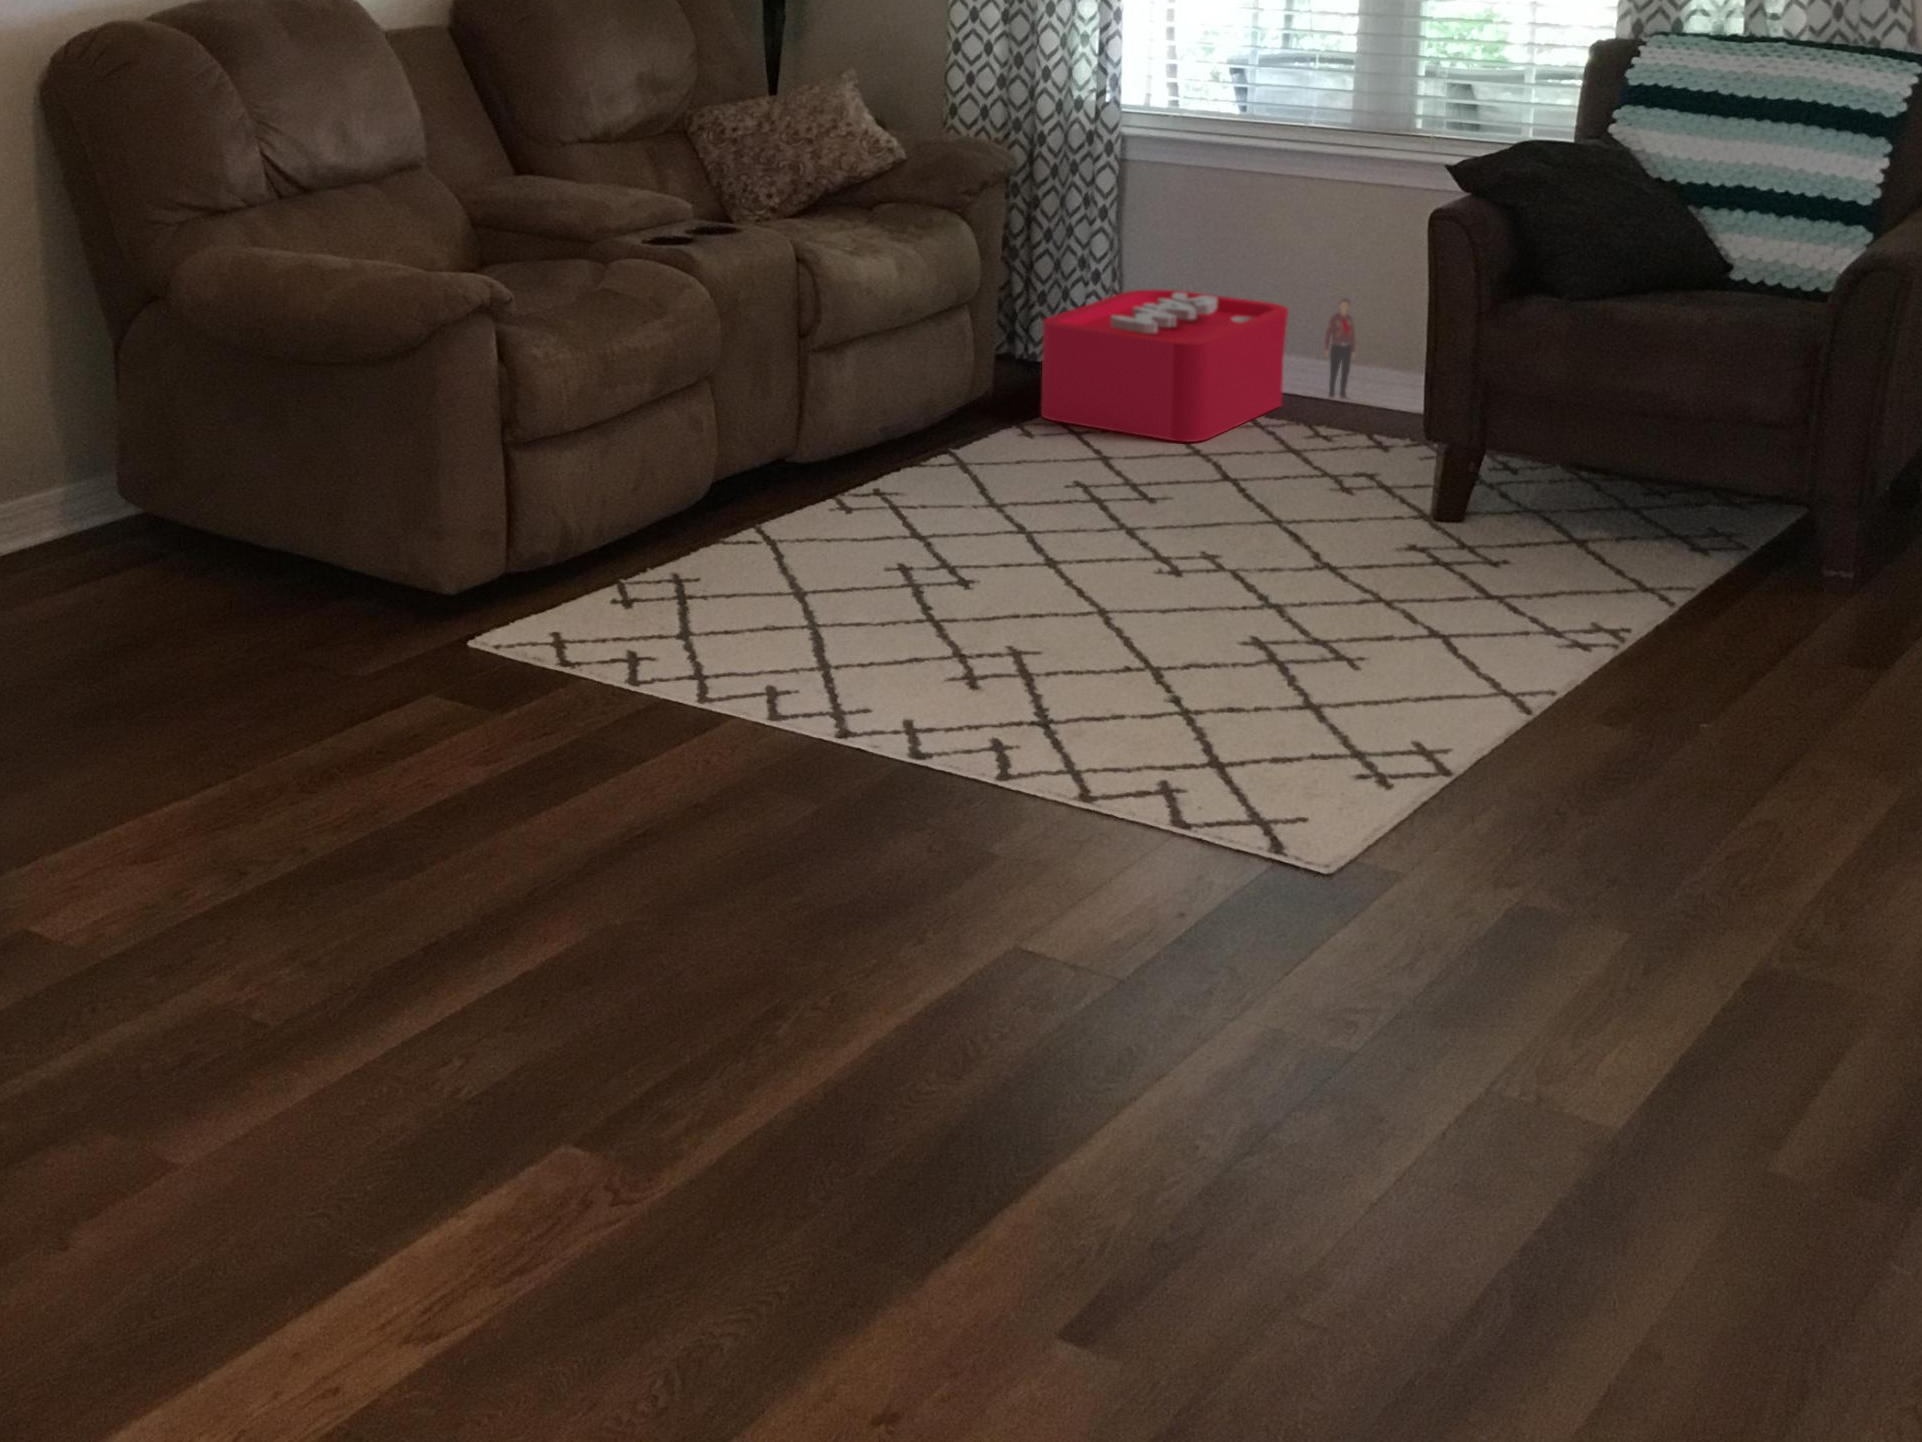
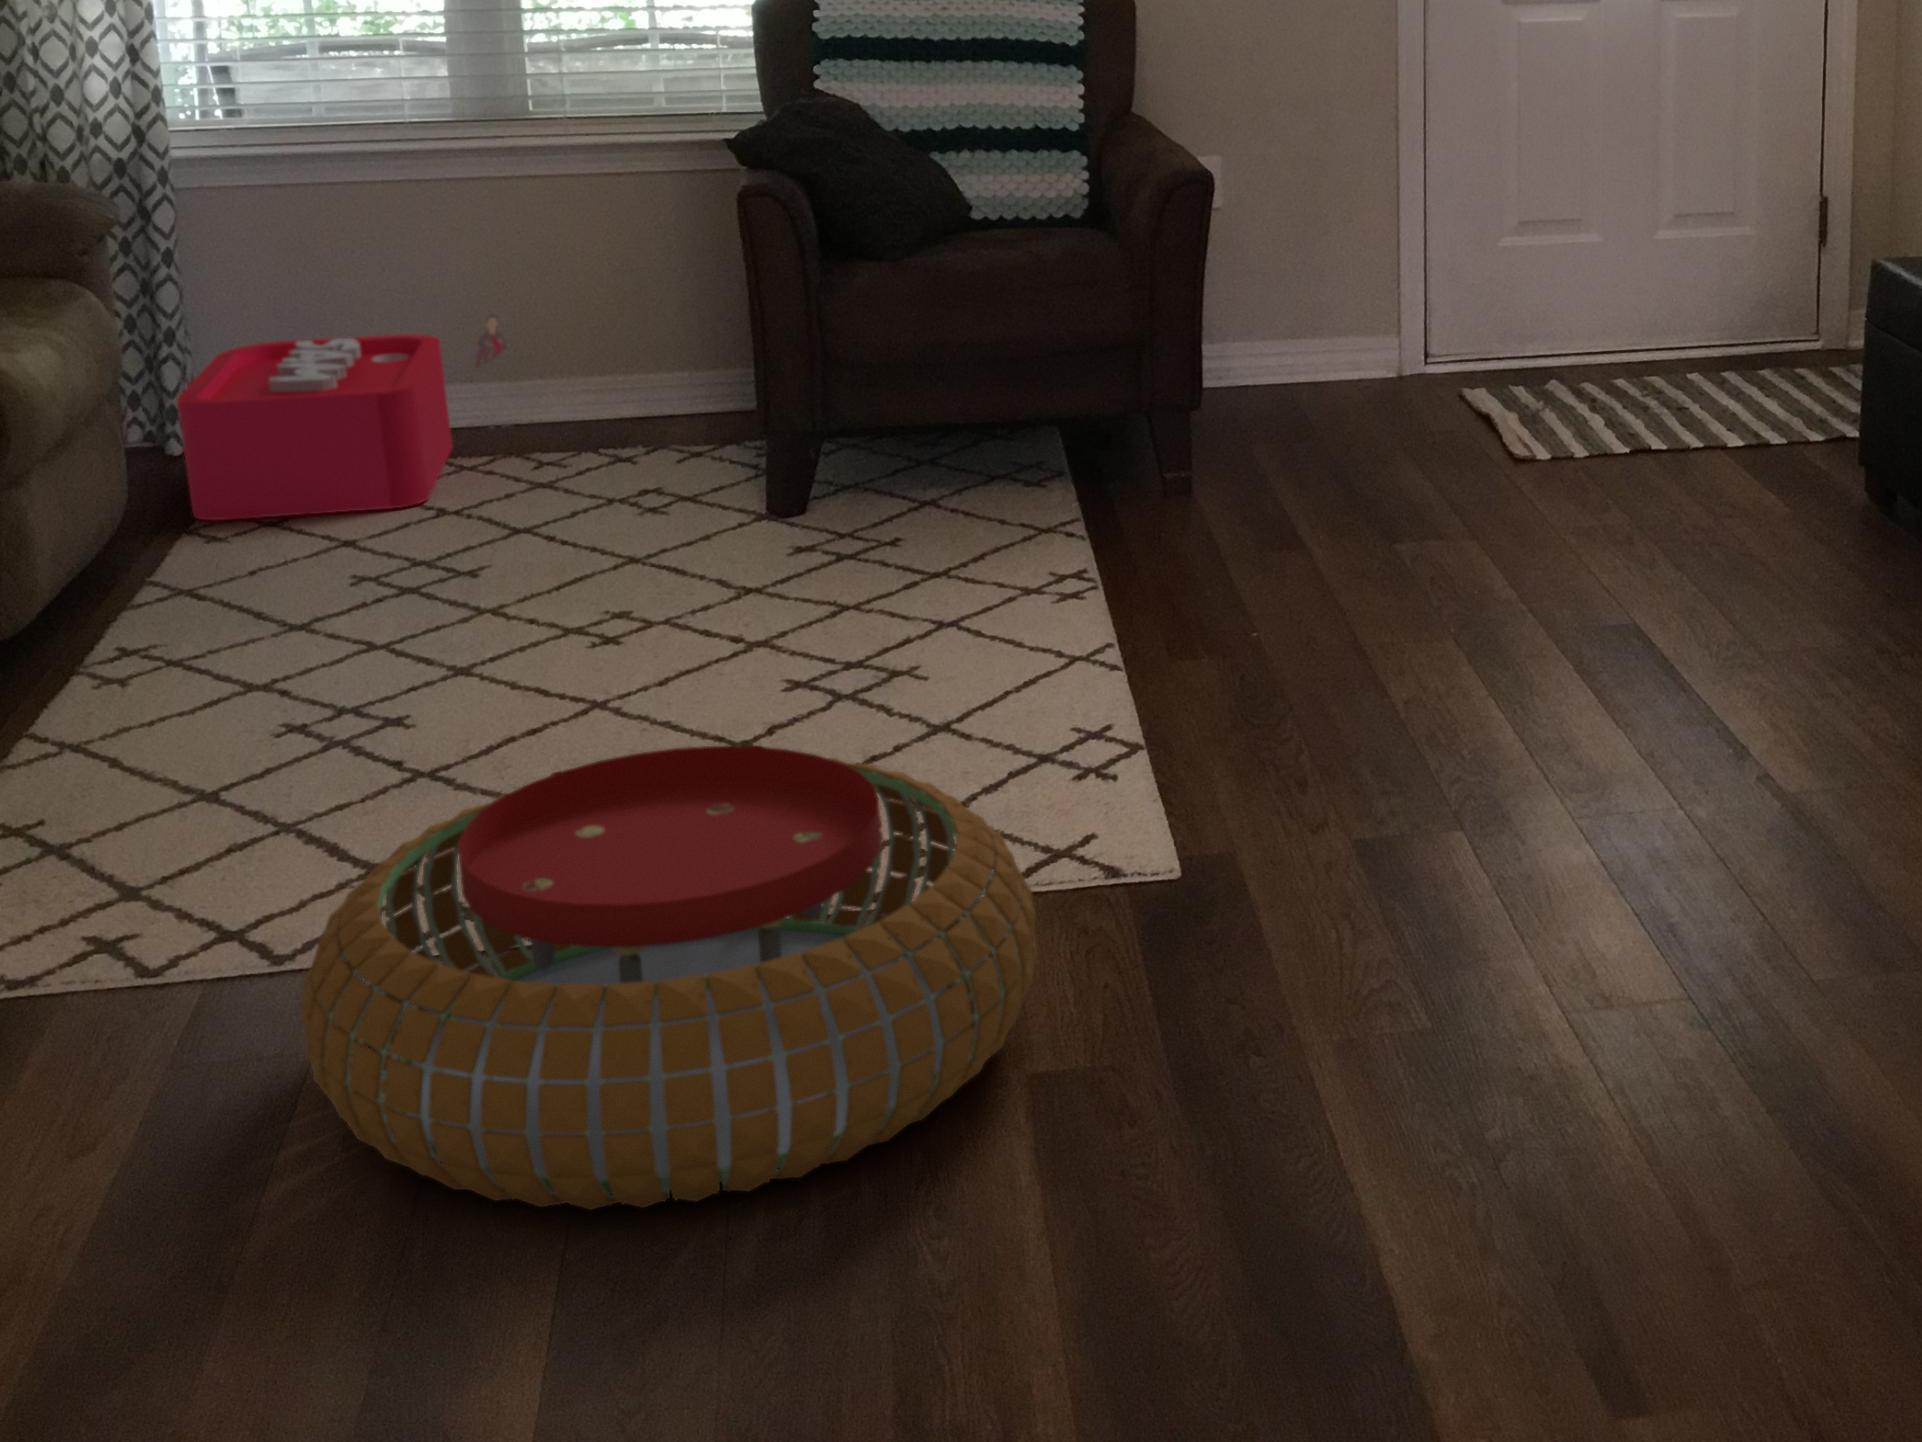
pouf: none [527,615,1071,944] -> present [301,746,1037,1209]

